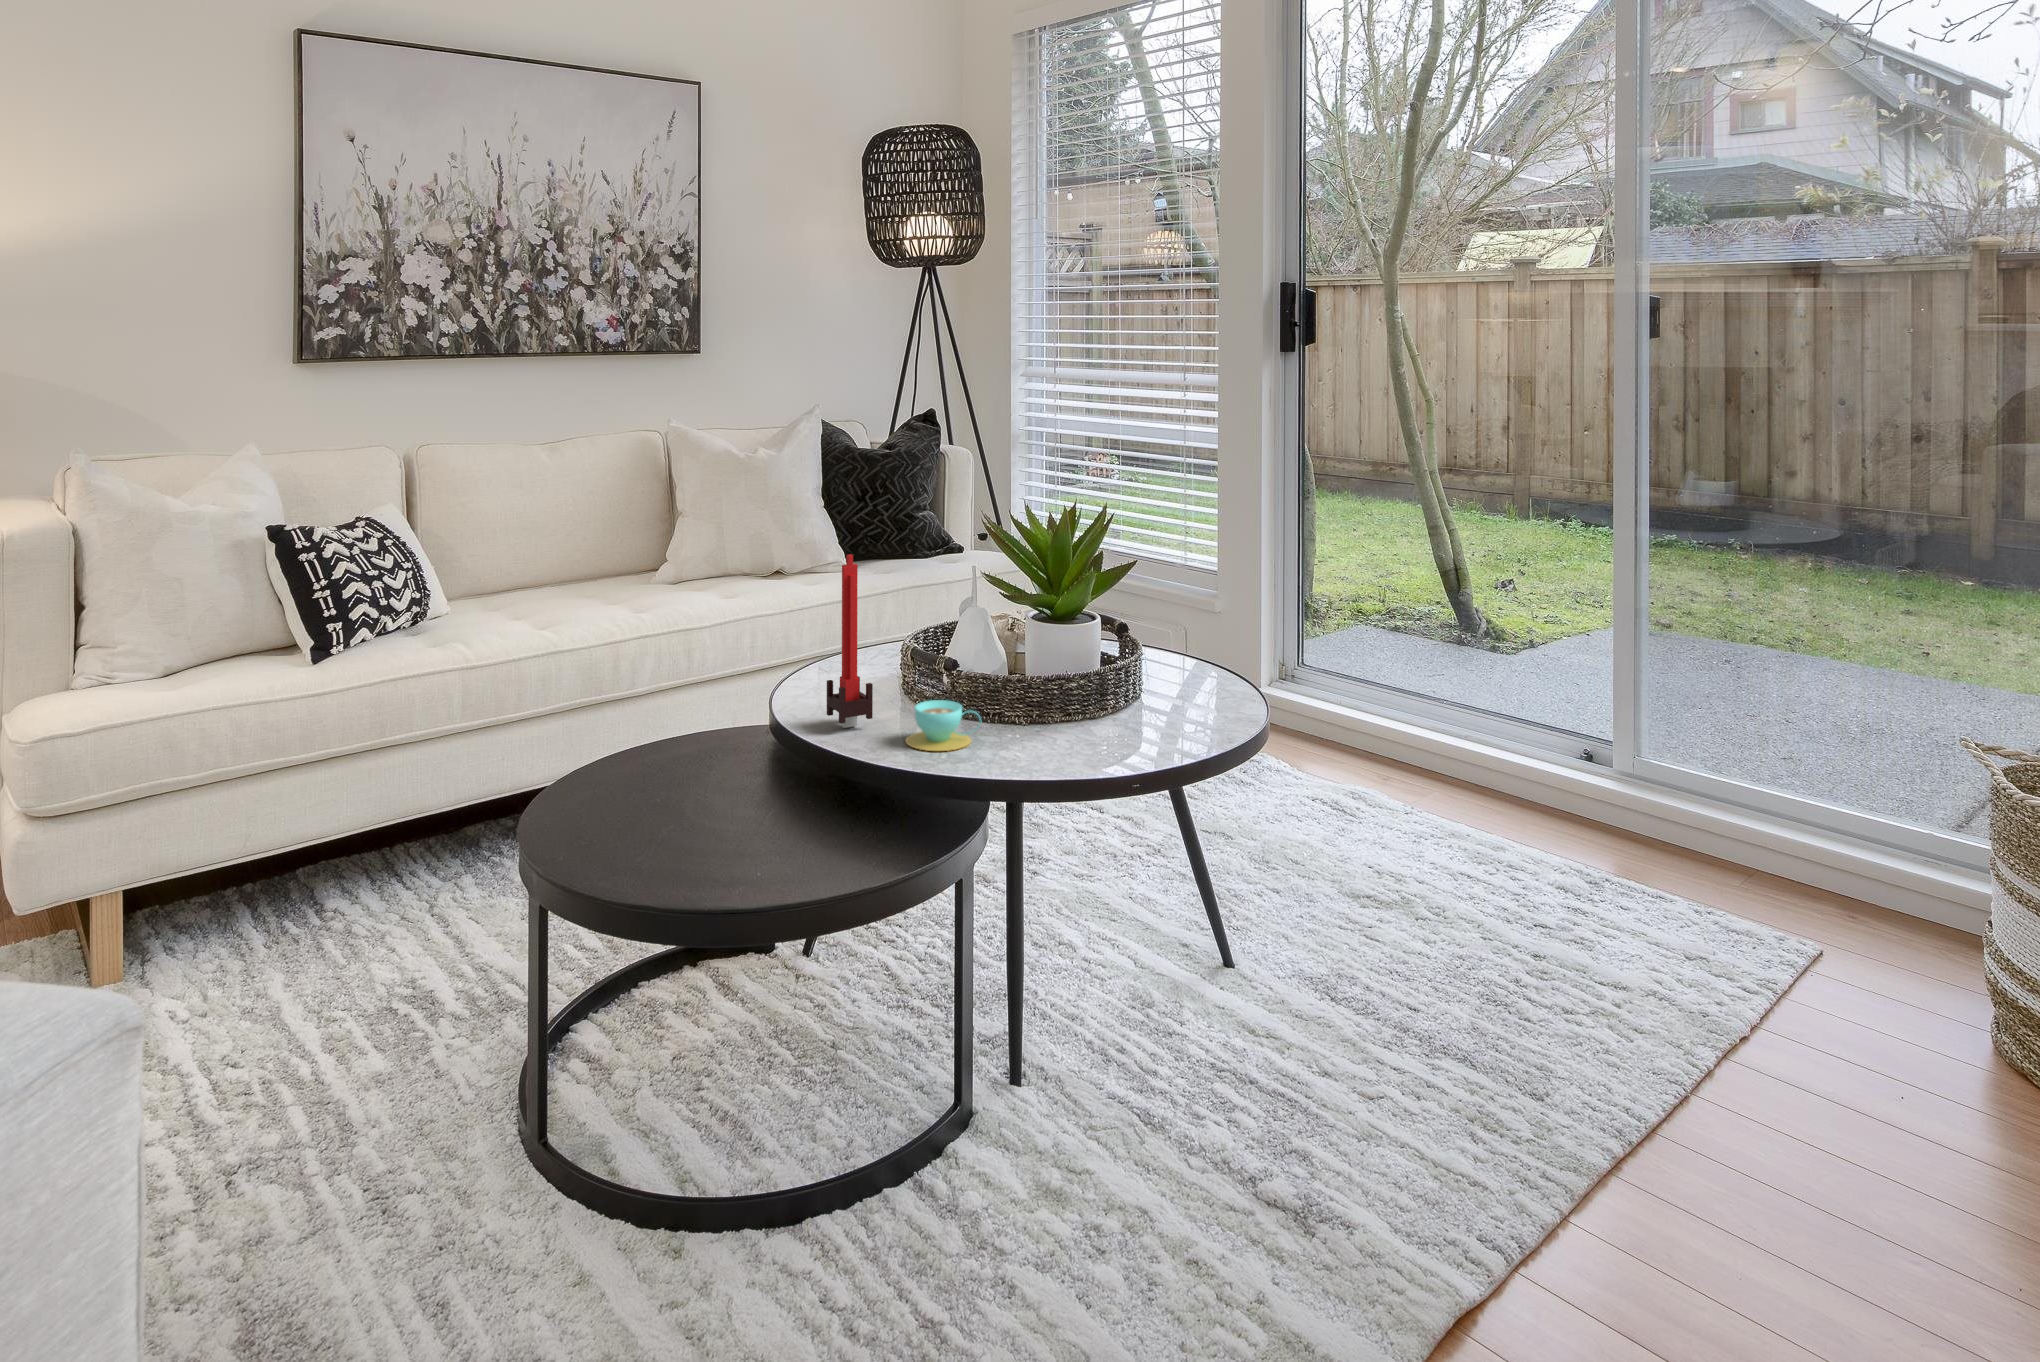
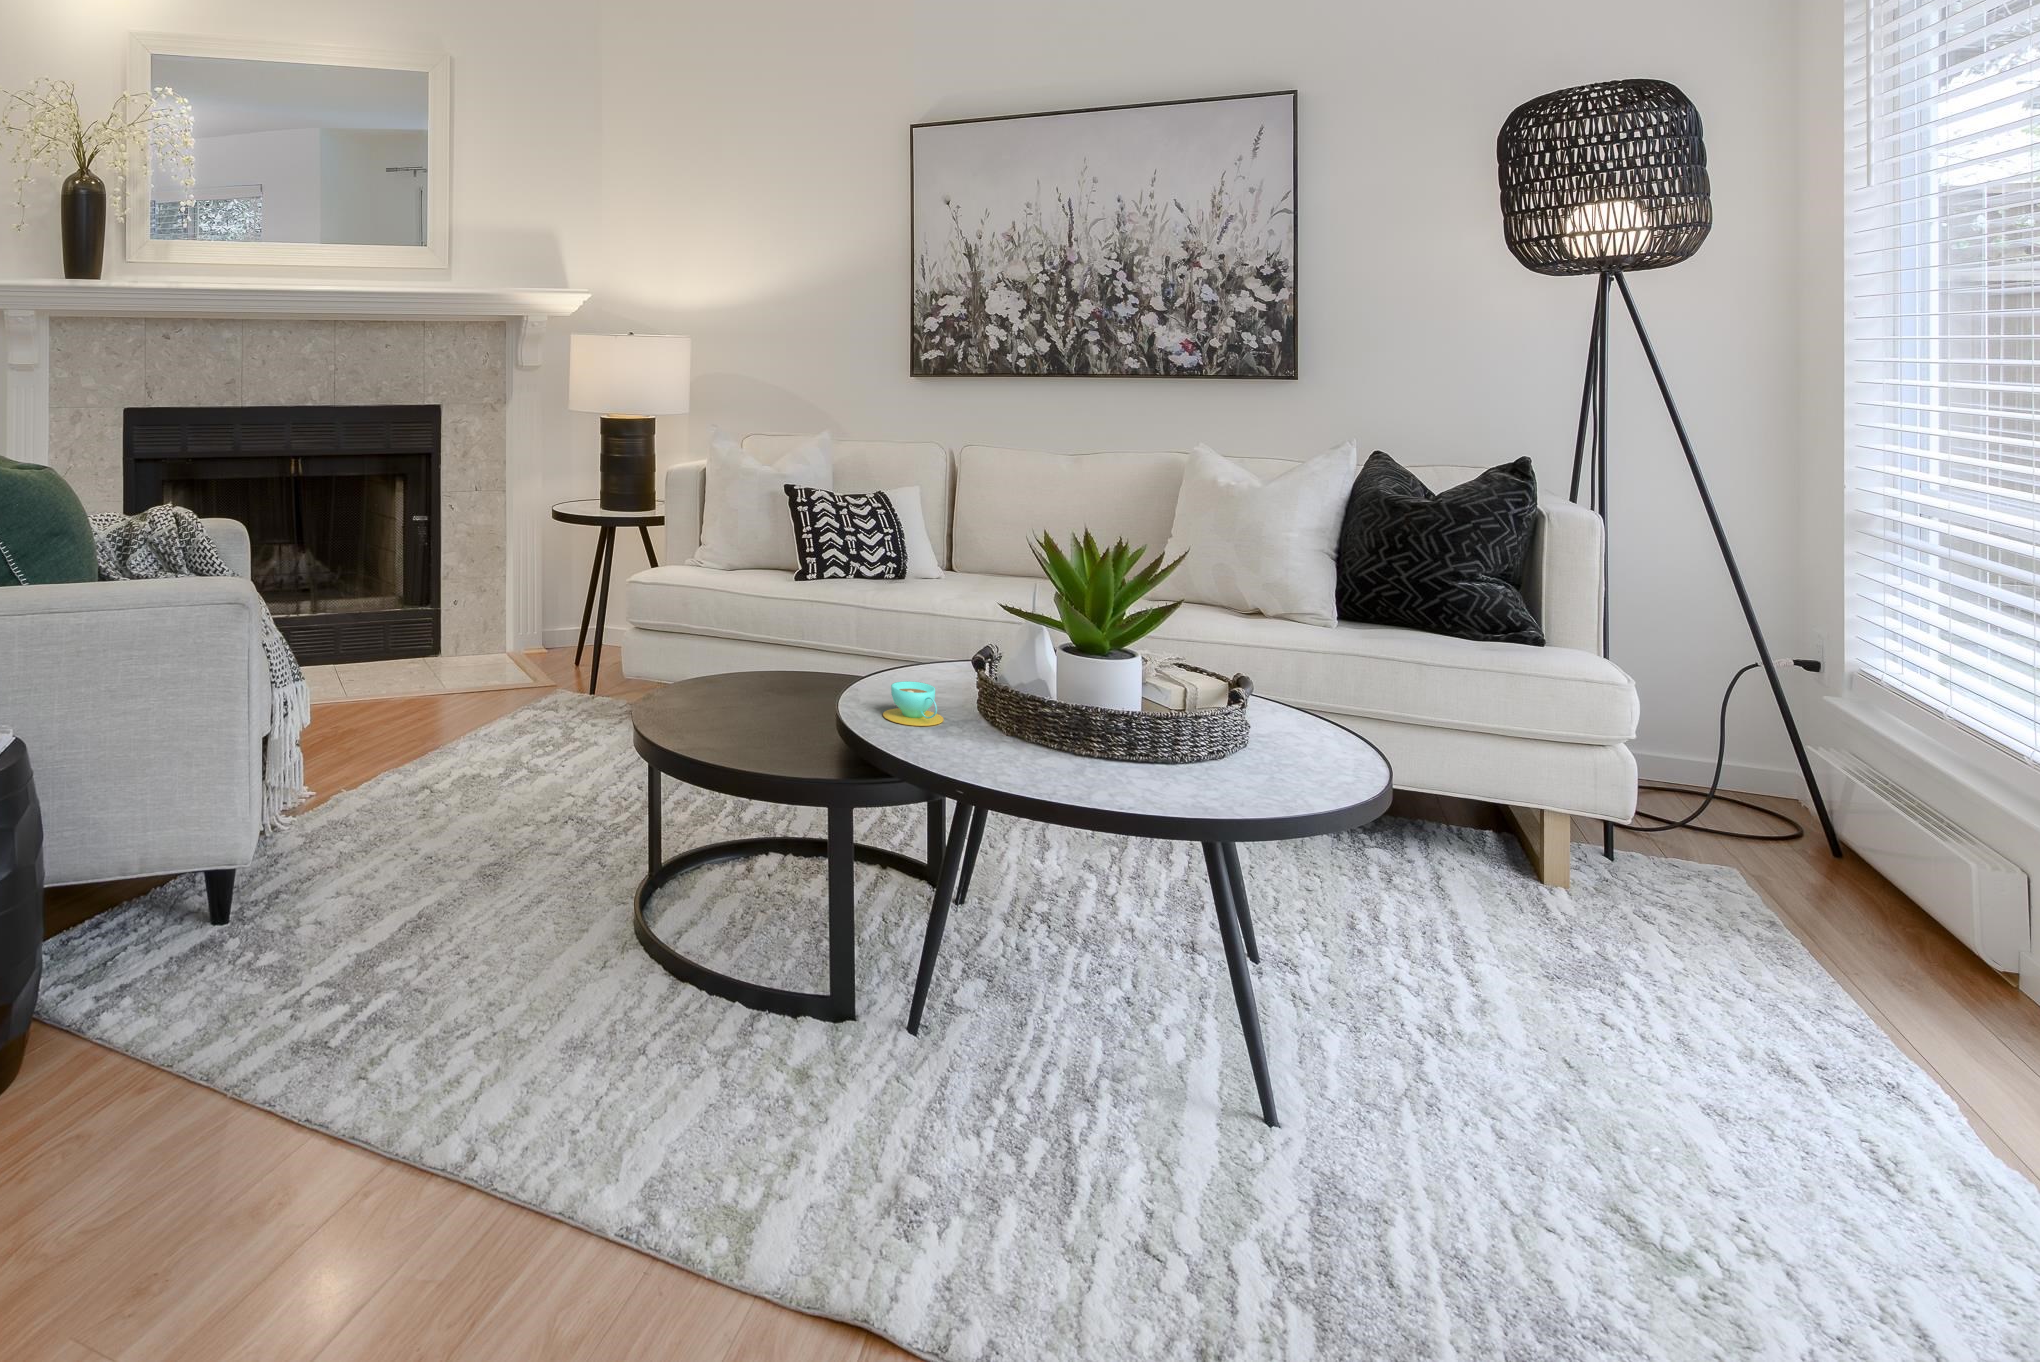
candle: present [827,554,873,728] -> none [875,545,914,693]

